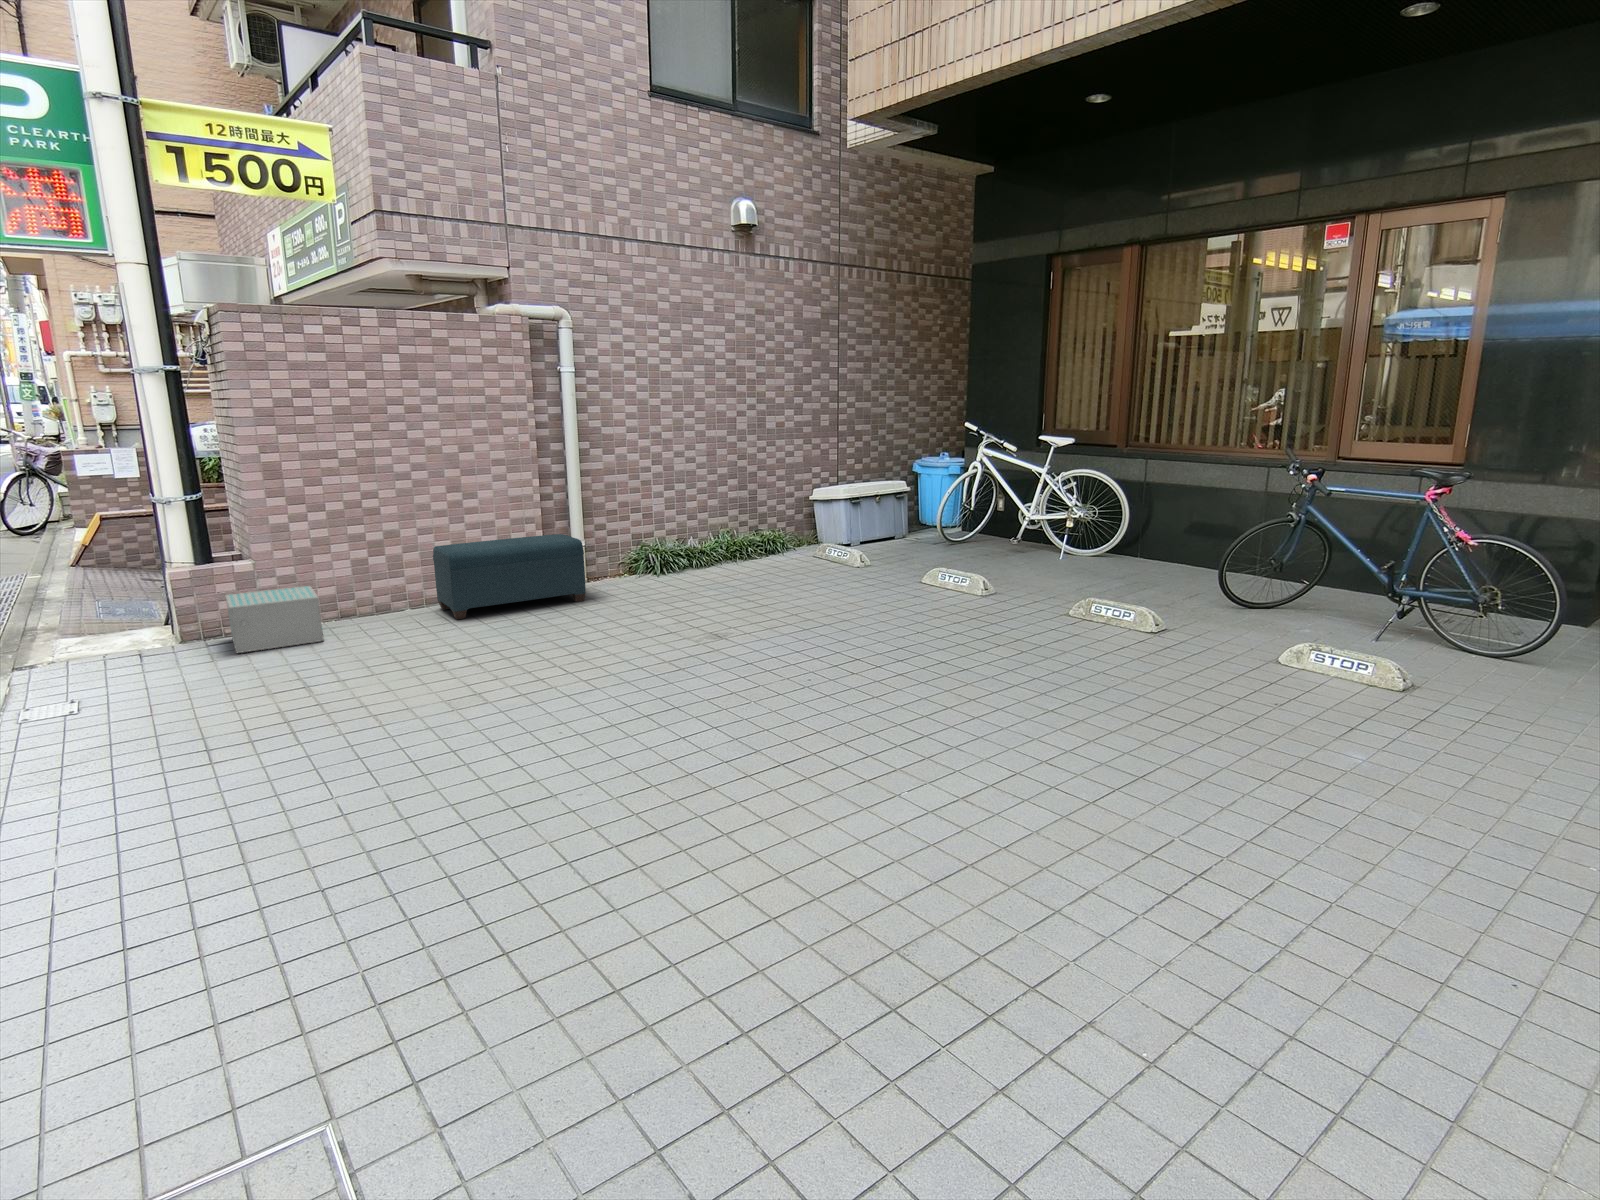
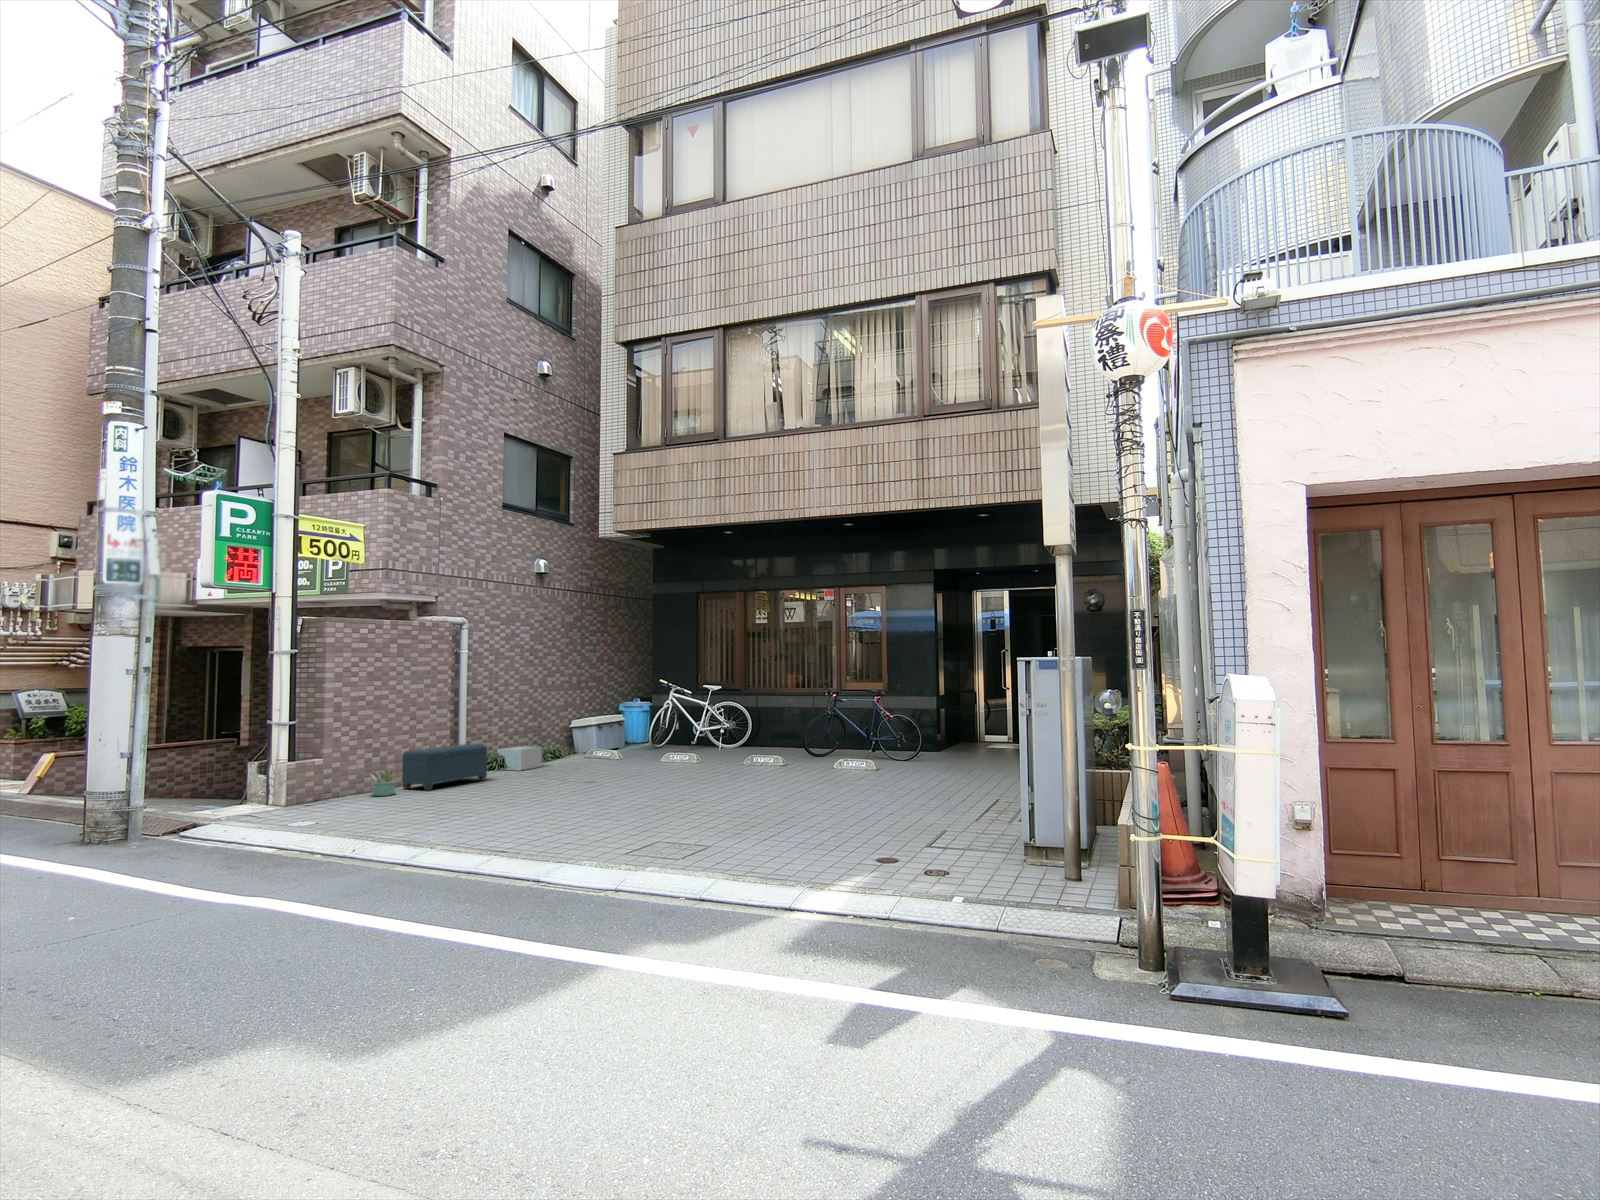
decorative plant: none [356,578,410,626] -> present [371,769,397,796]
storage box: present [226,586,324,653] -> present [497,746,542,770]

